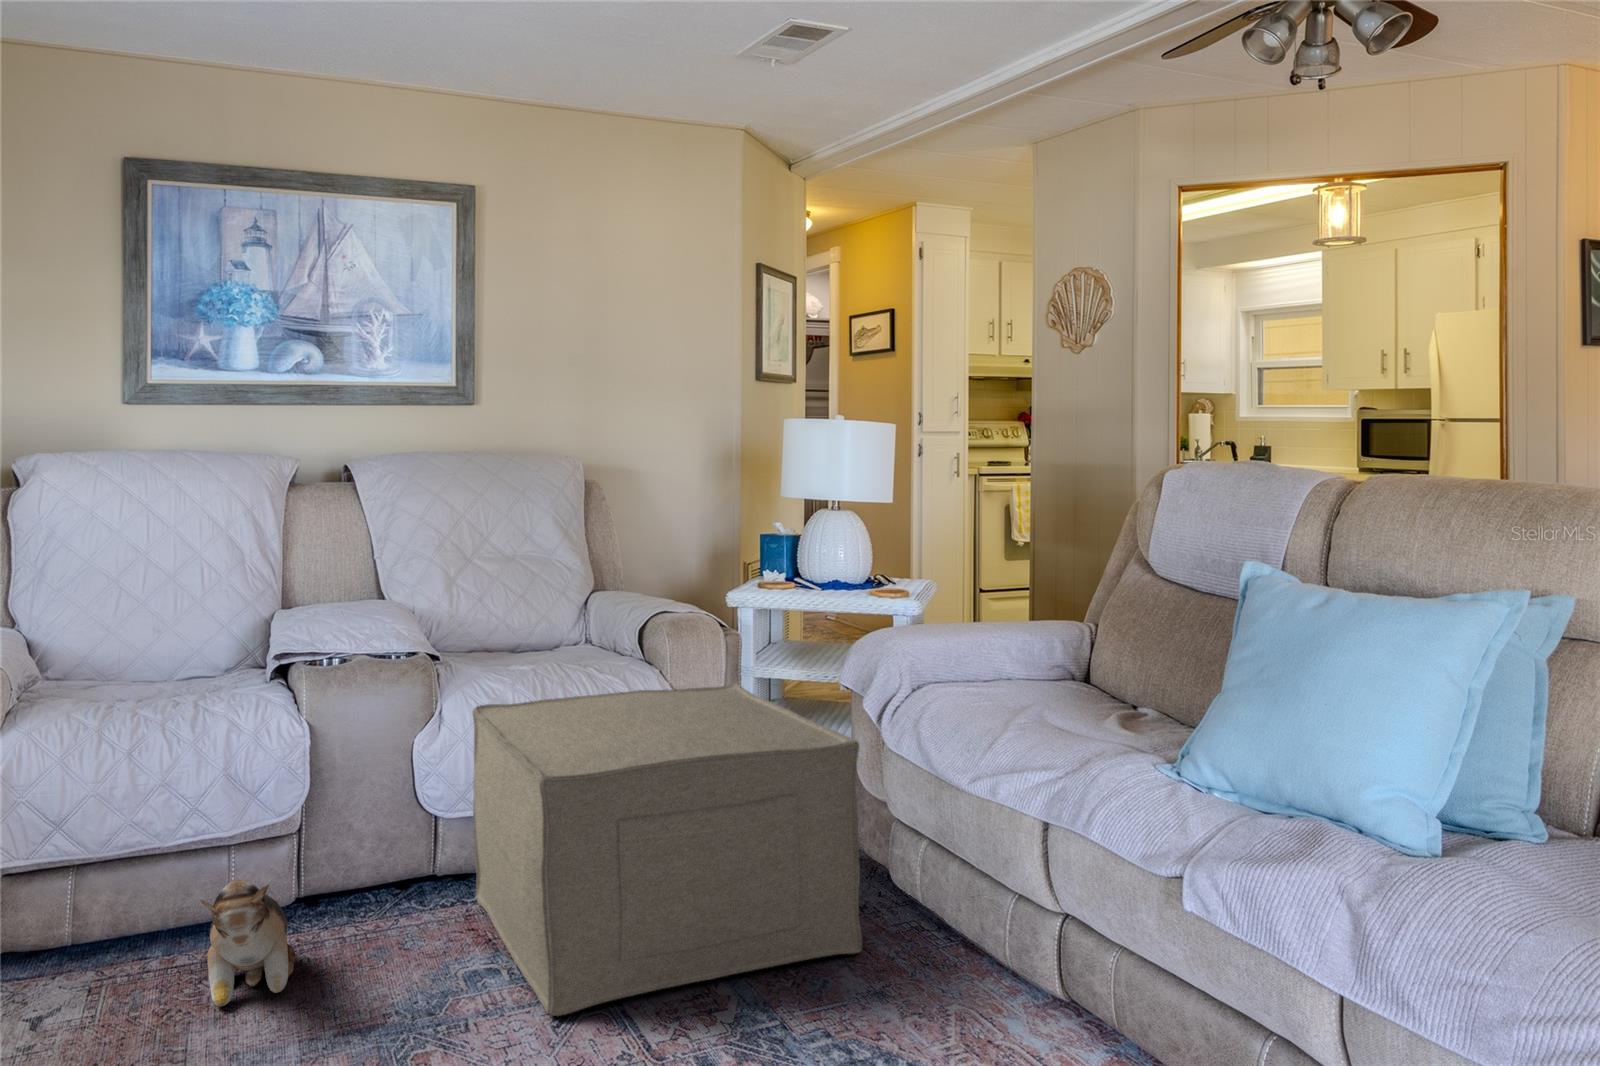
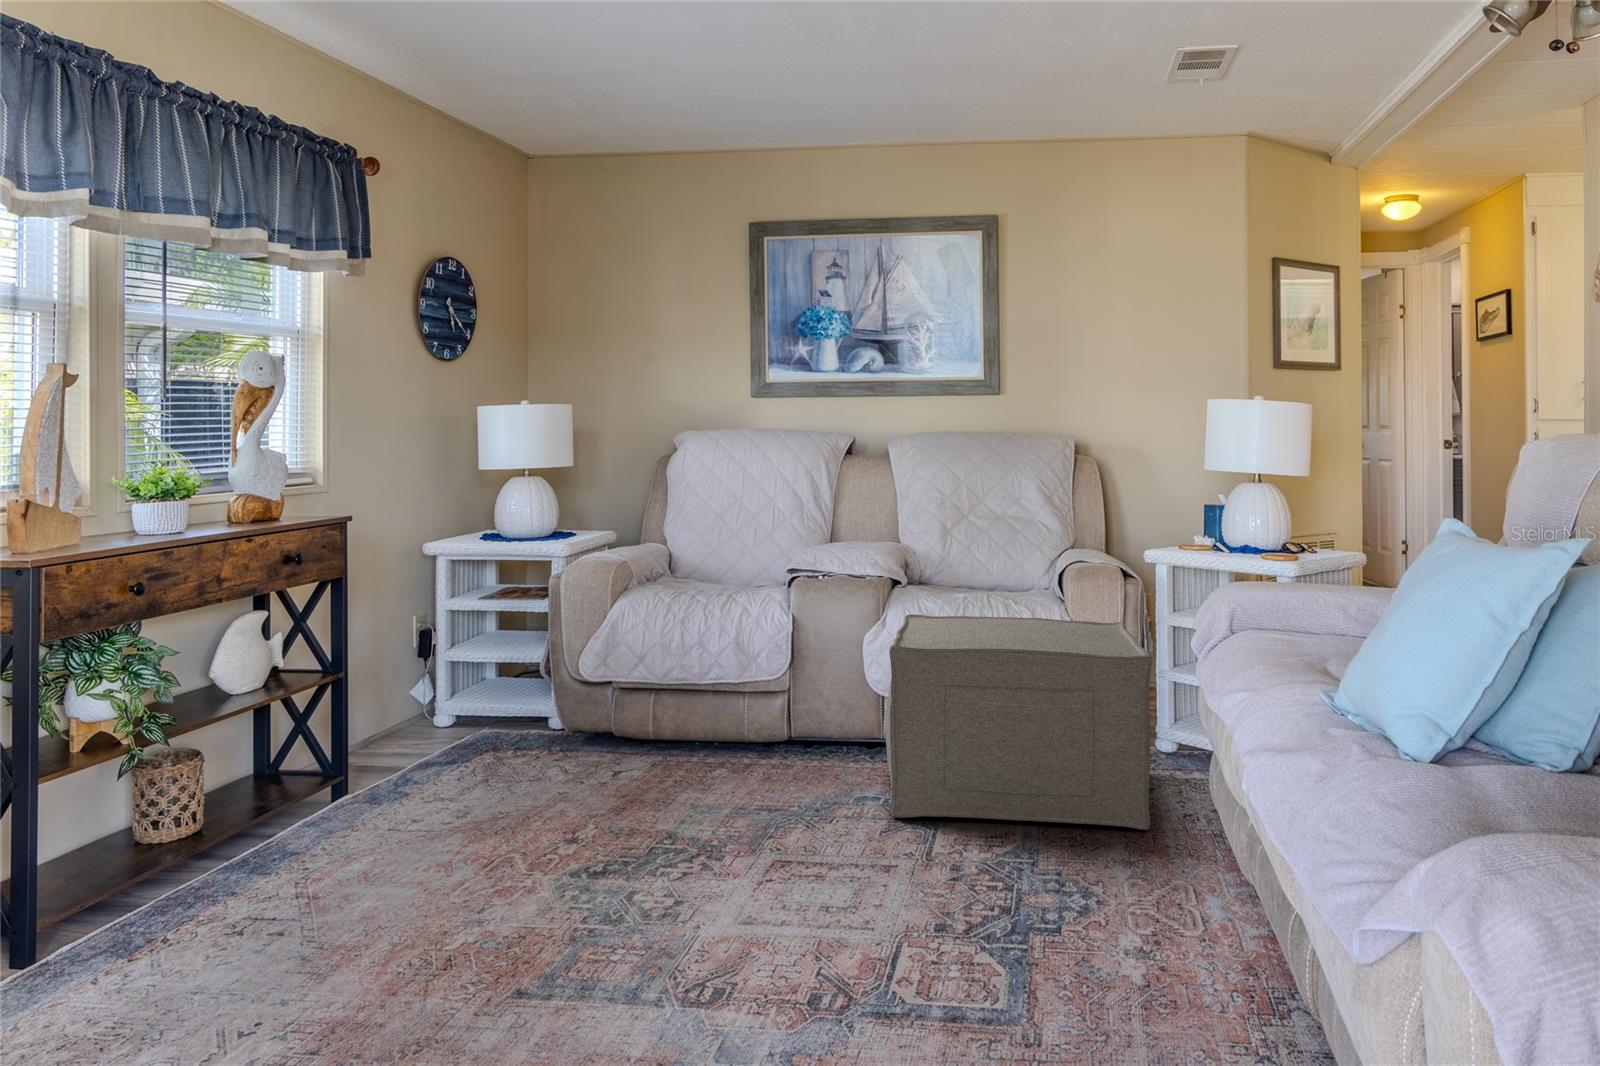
plush toy: present [200,879,295,1006] -> none [699,697,766,778]

